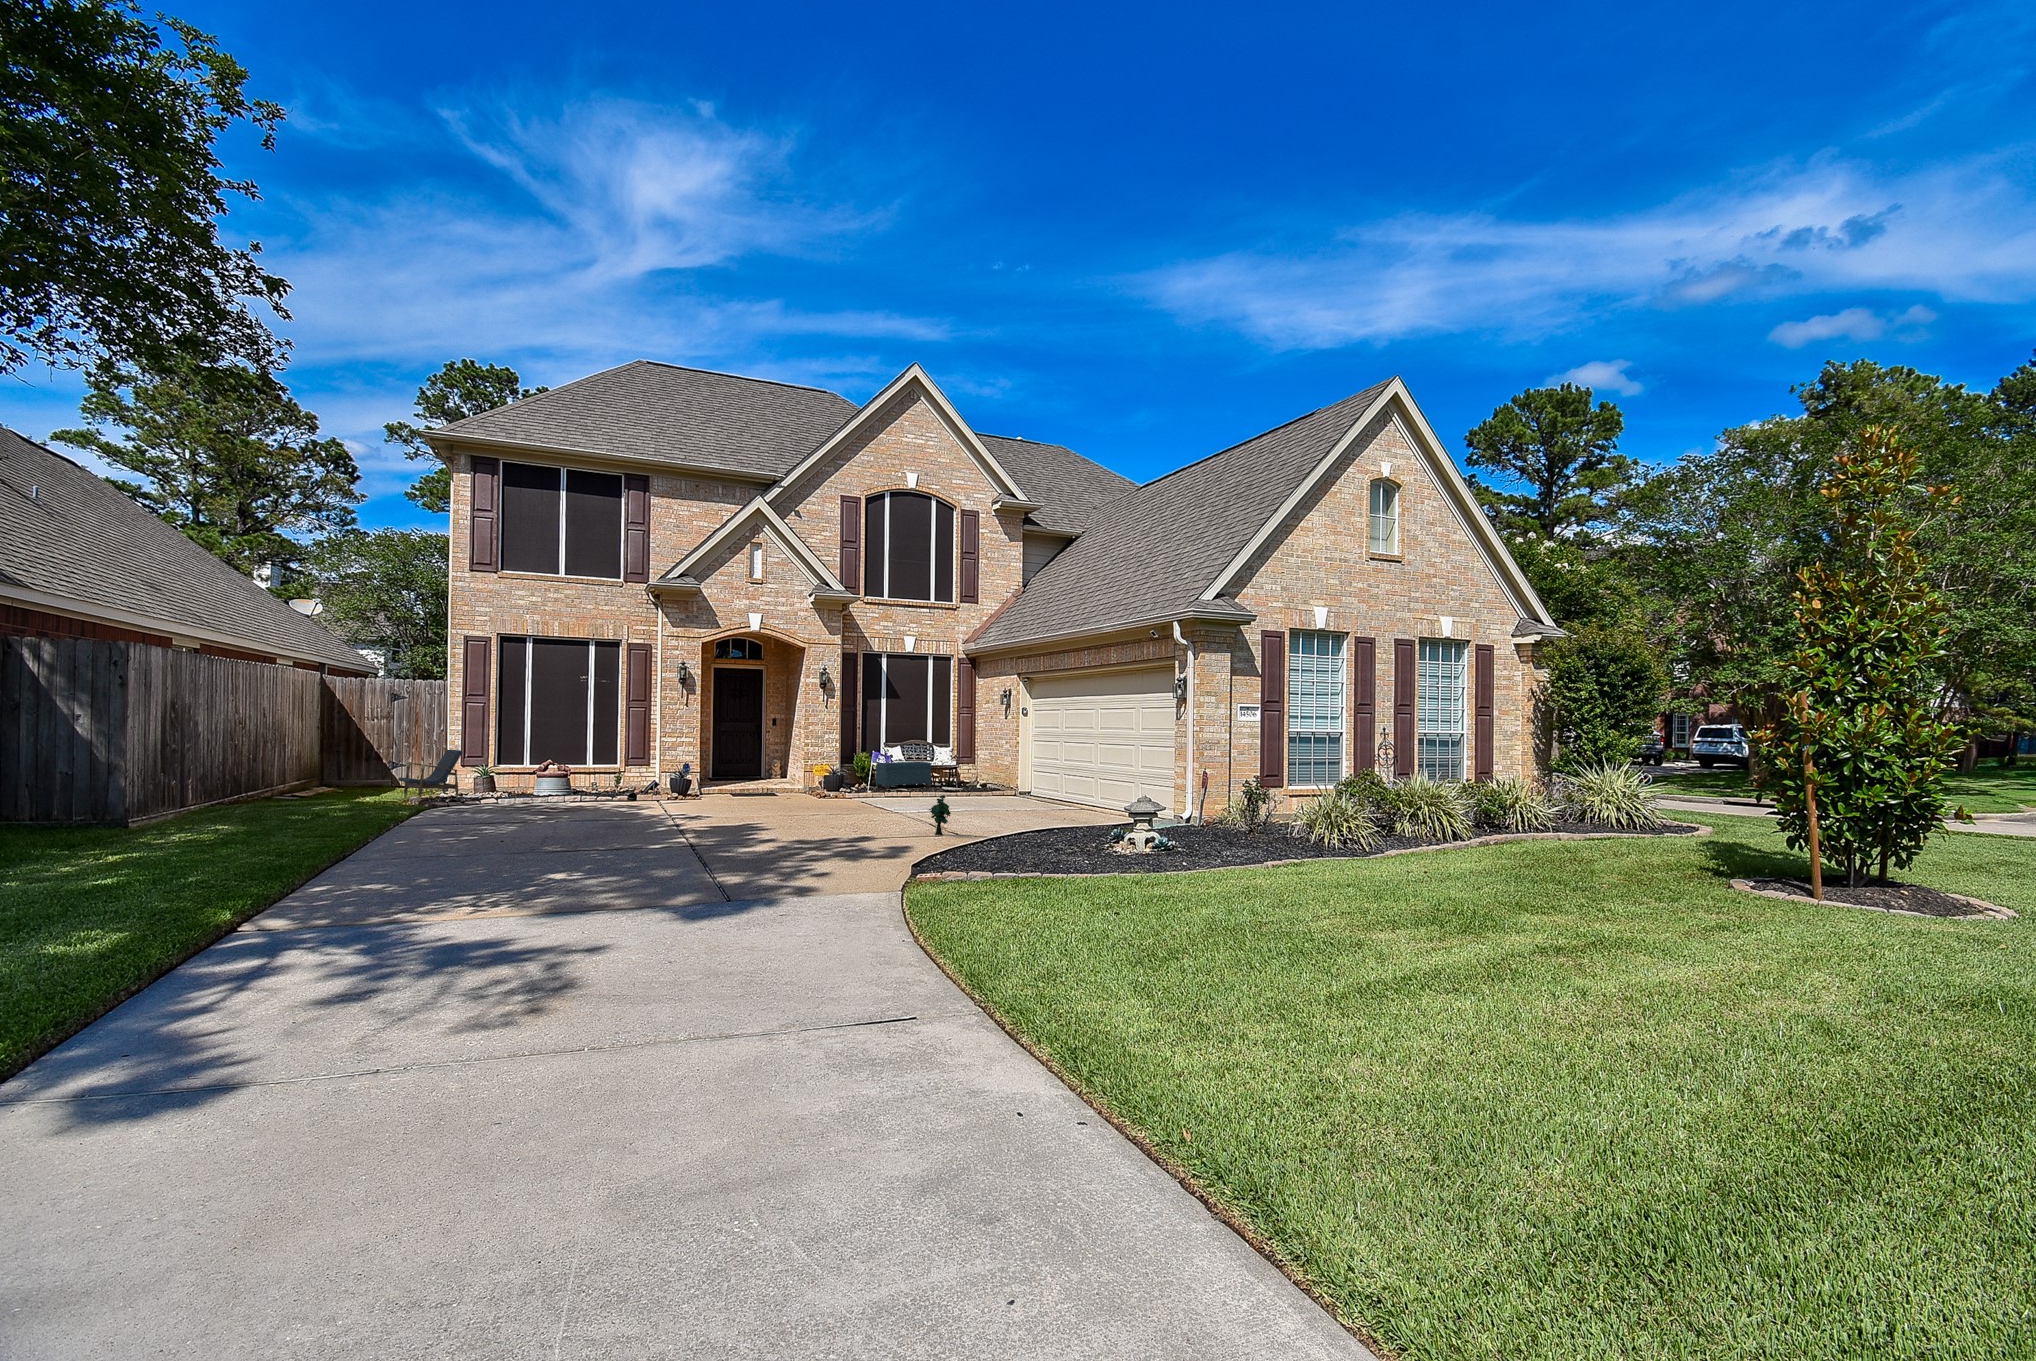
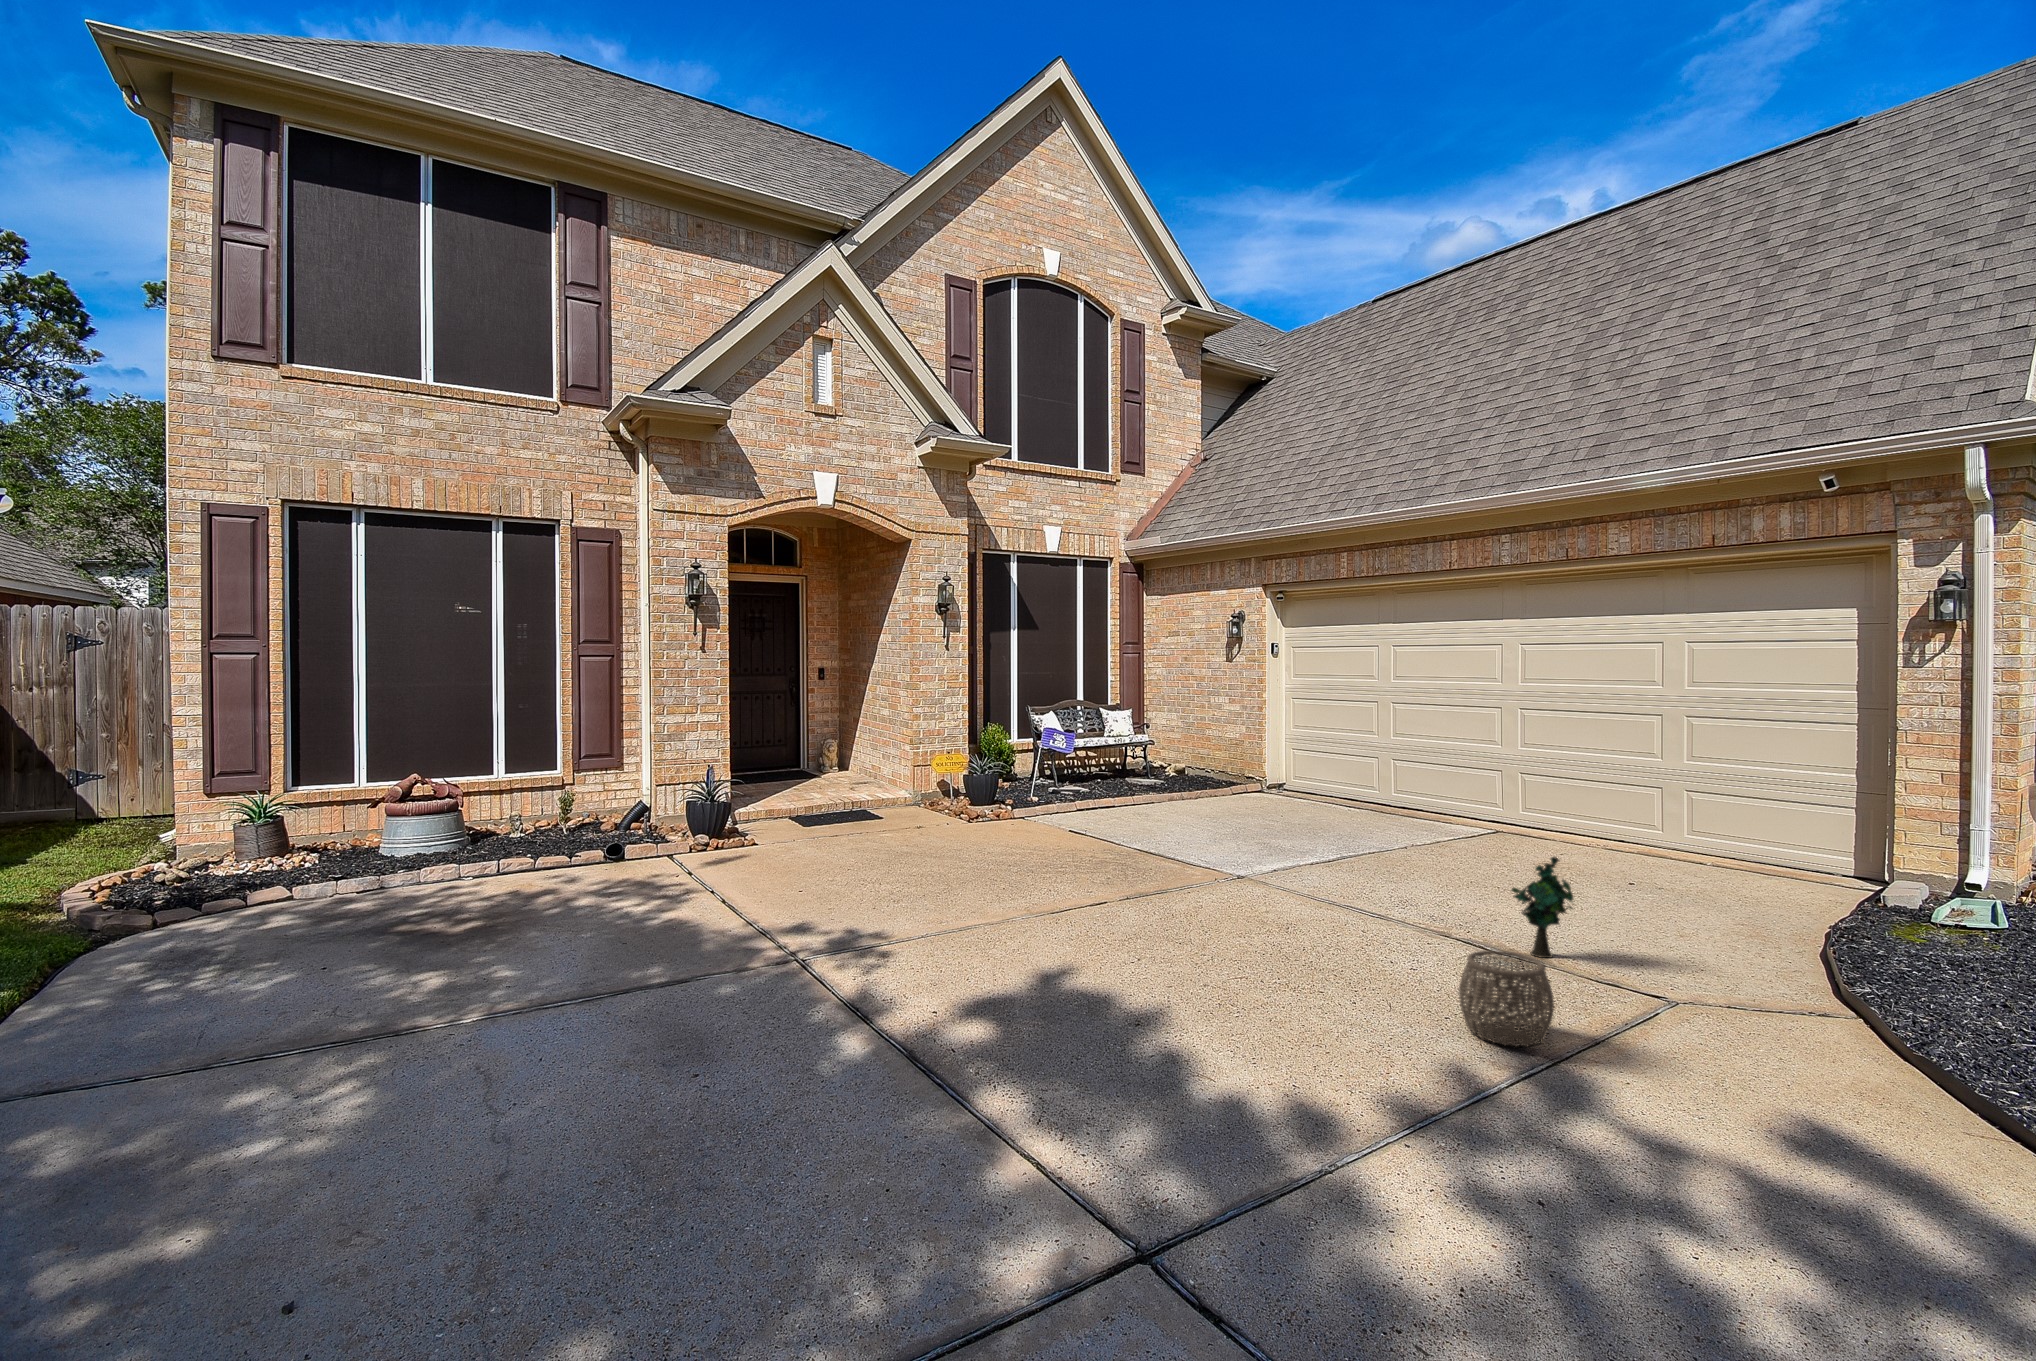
lounge chair: present [398,749,462,801] -> none [52,752,212,877]
bench: present [876,762,931,789] -> none [1021,738,1109,789]
woven basket: none [850,818,880,846] -> present [1459,950,1554,1047]

